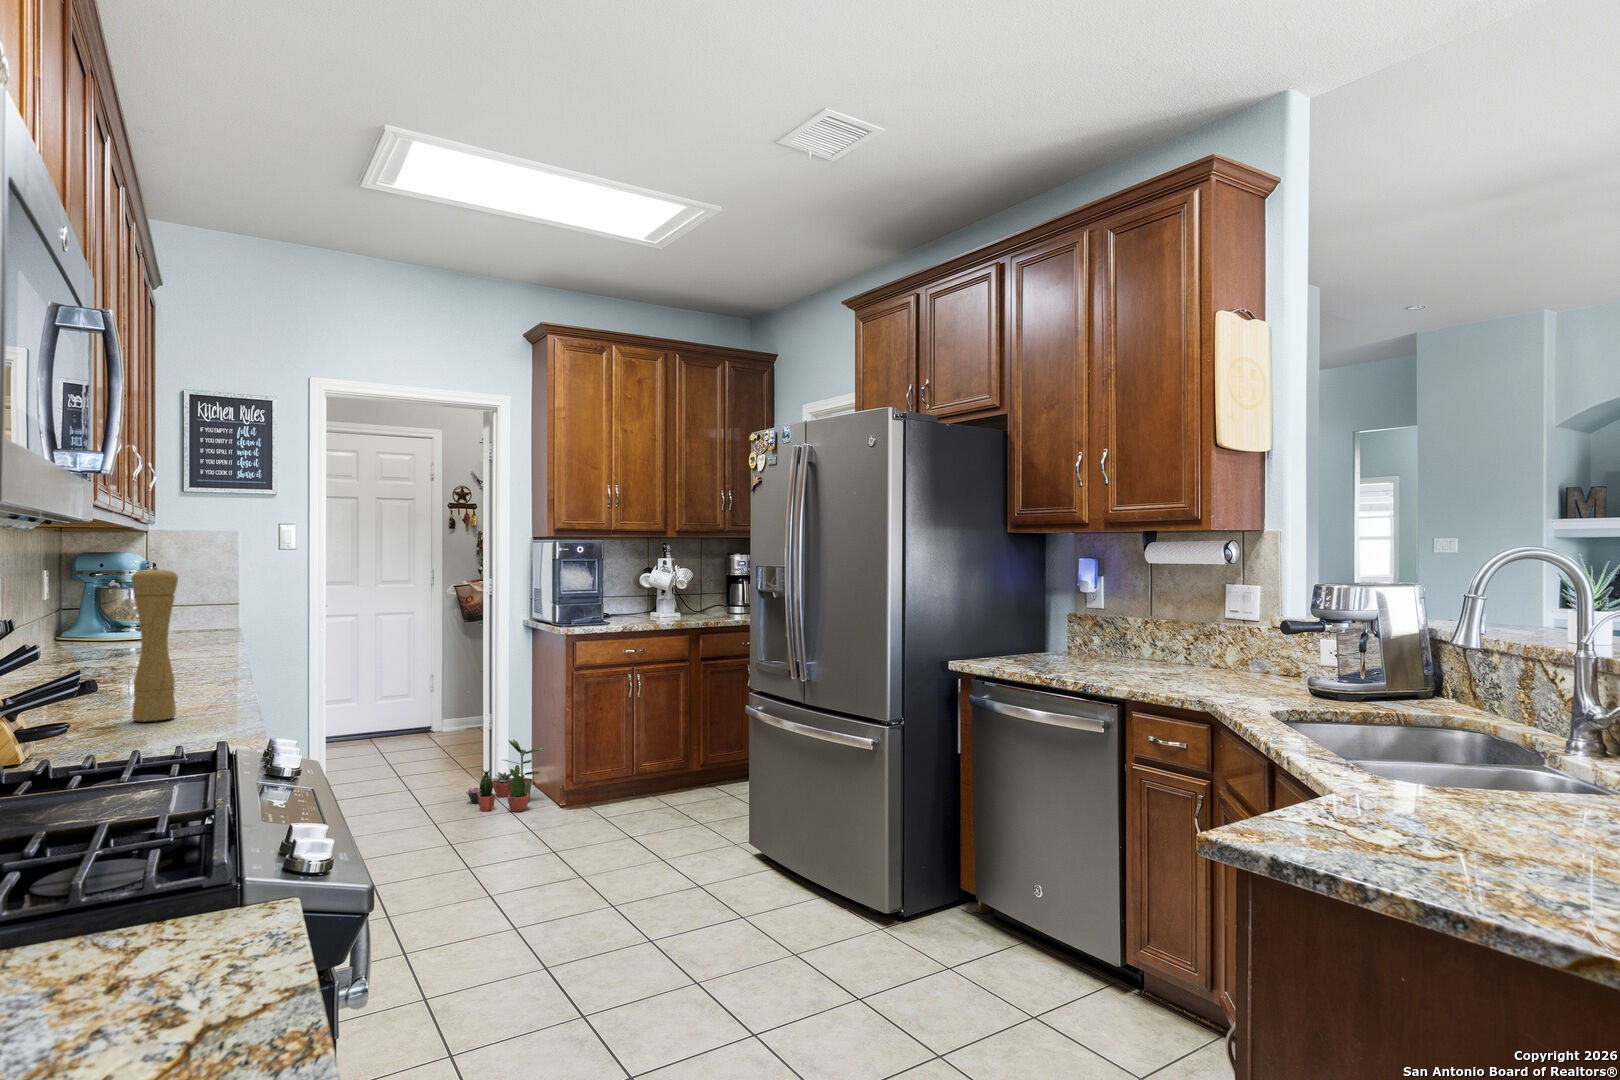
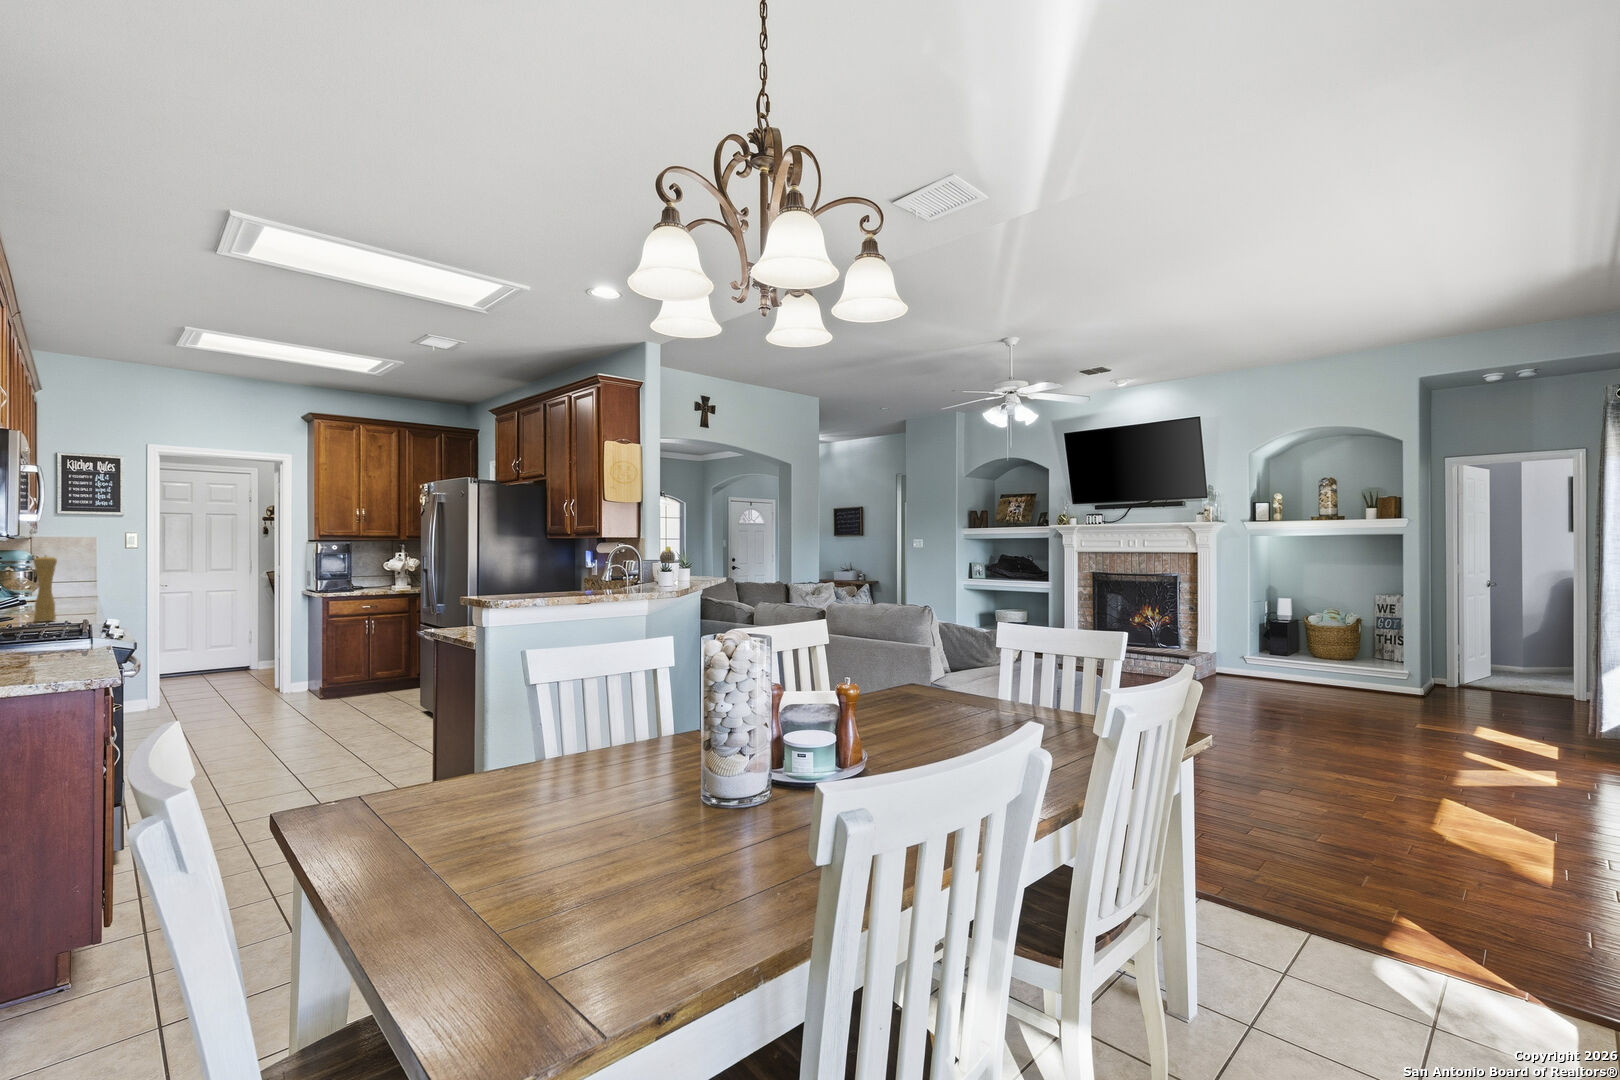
potted plant: present [466,739,543,812] -> none [257,662,310,704]

